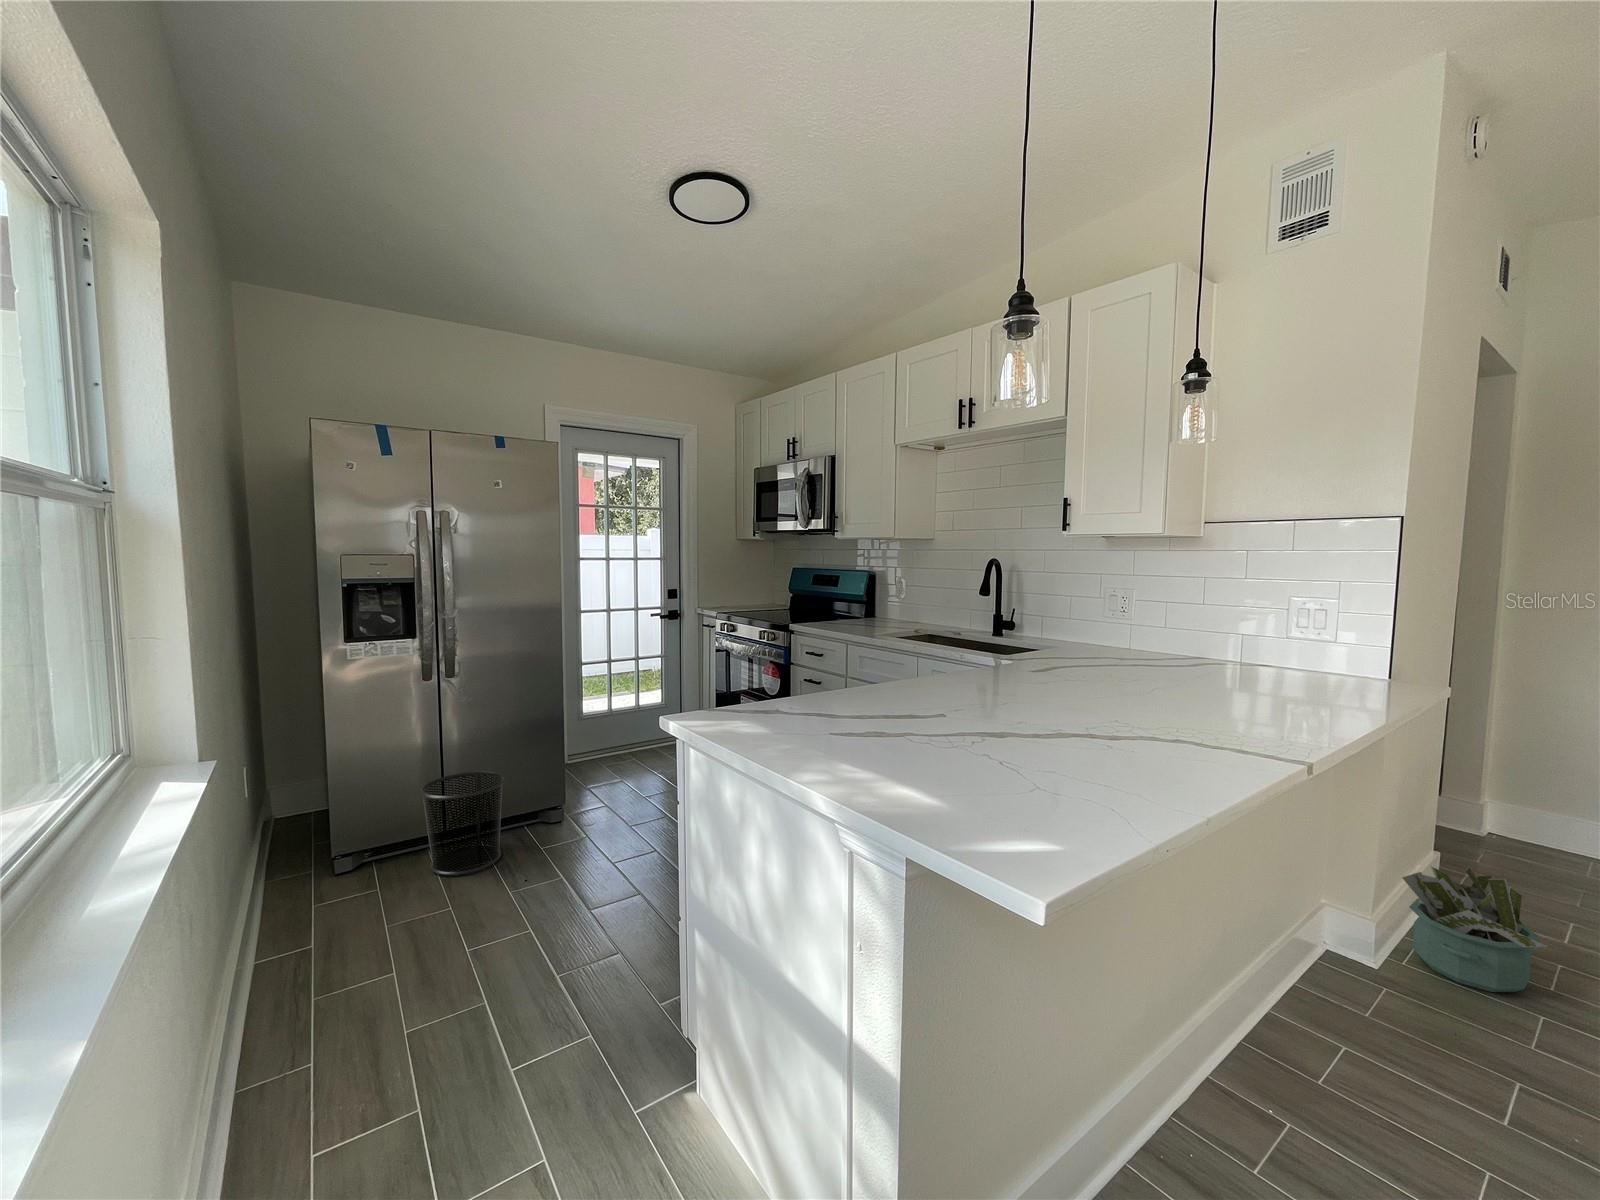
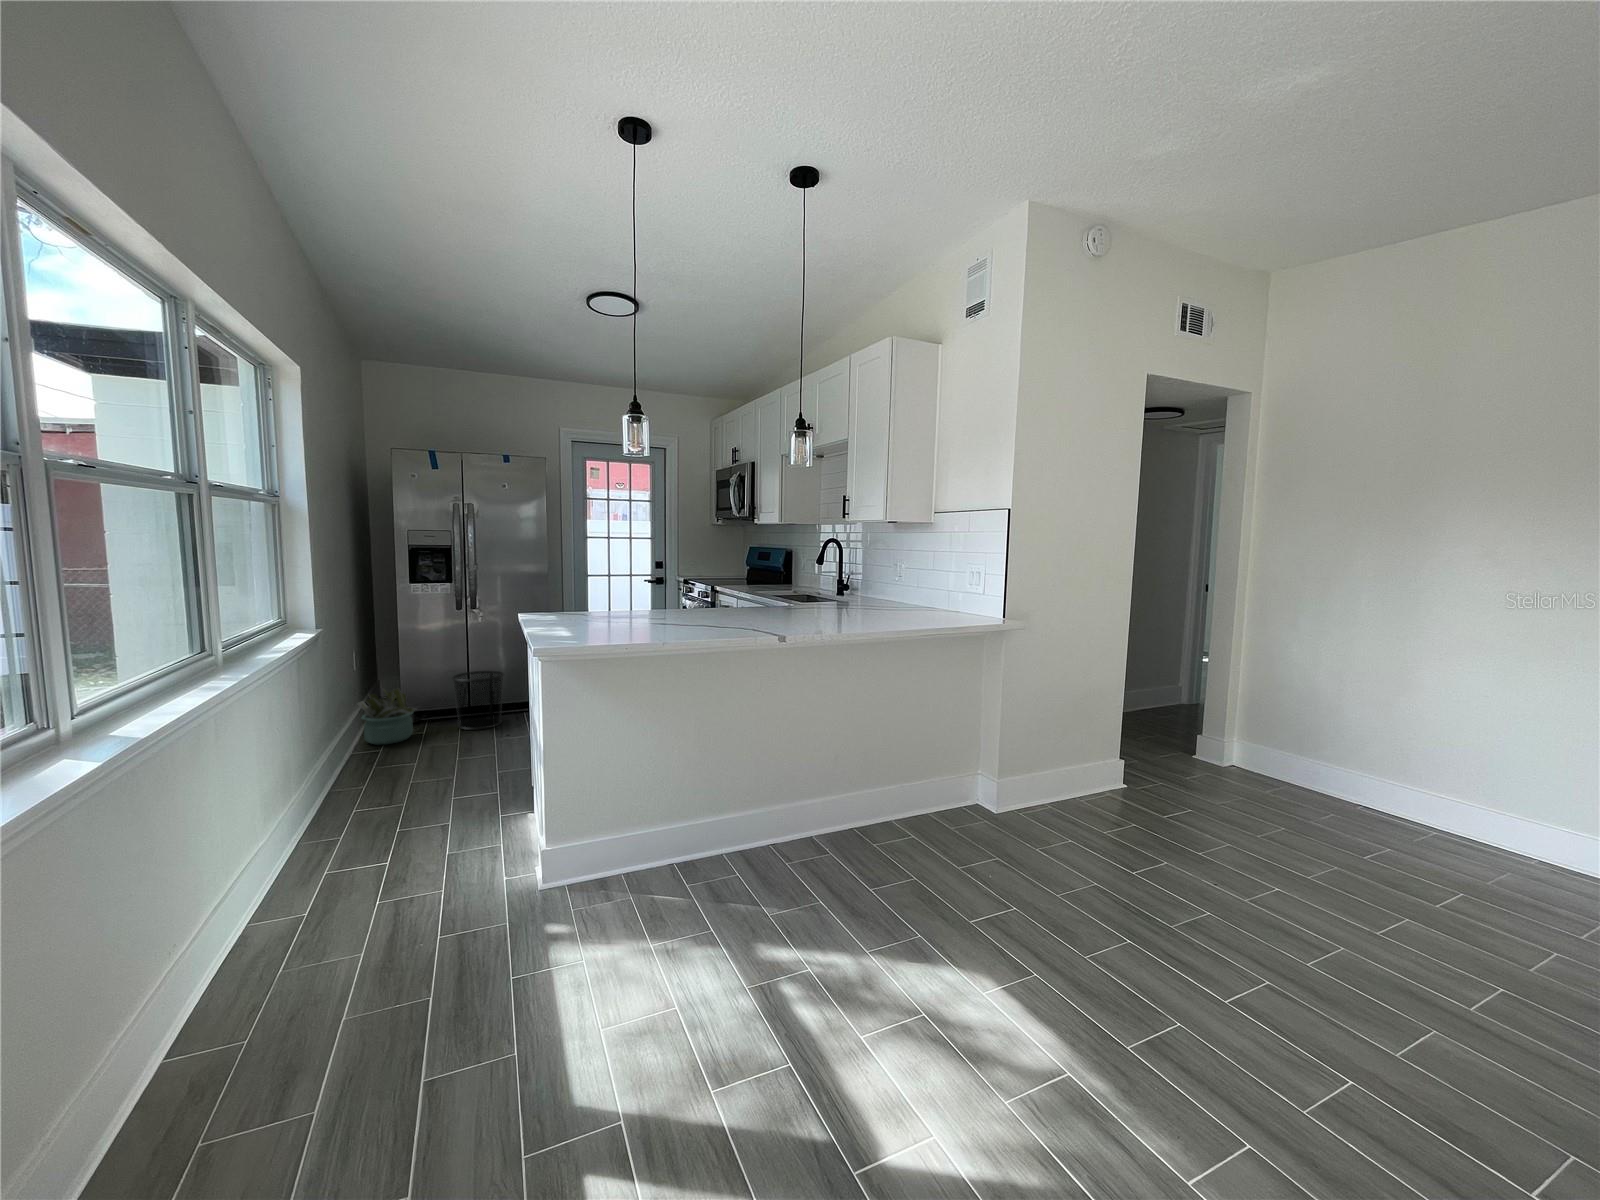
decorative plant: present [1402,866,1547,992] -> present [357,689,416,745]

